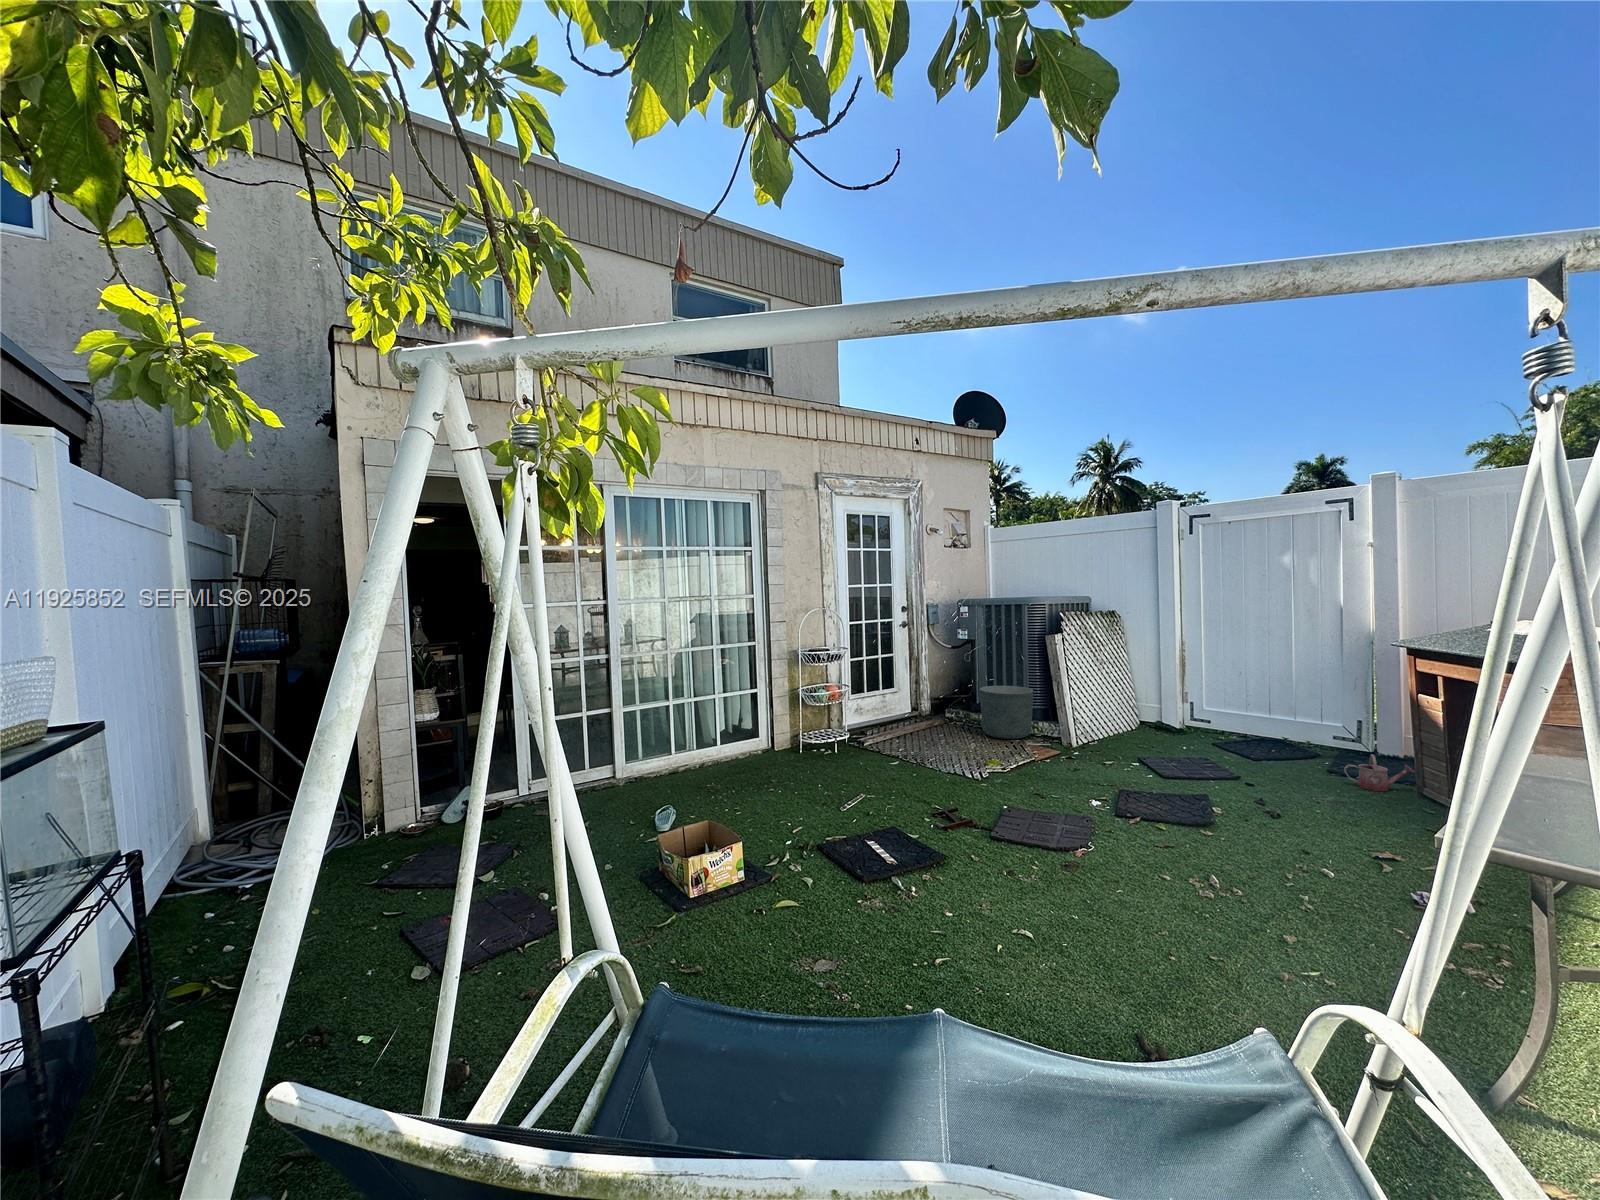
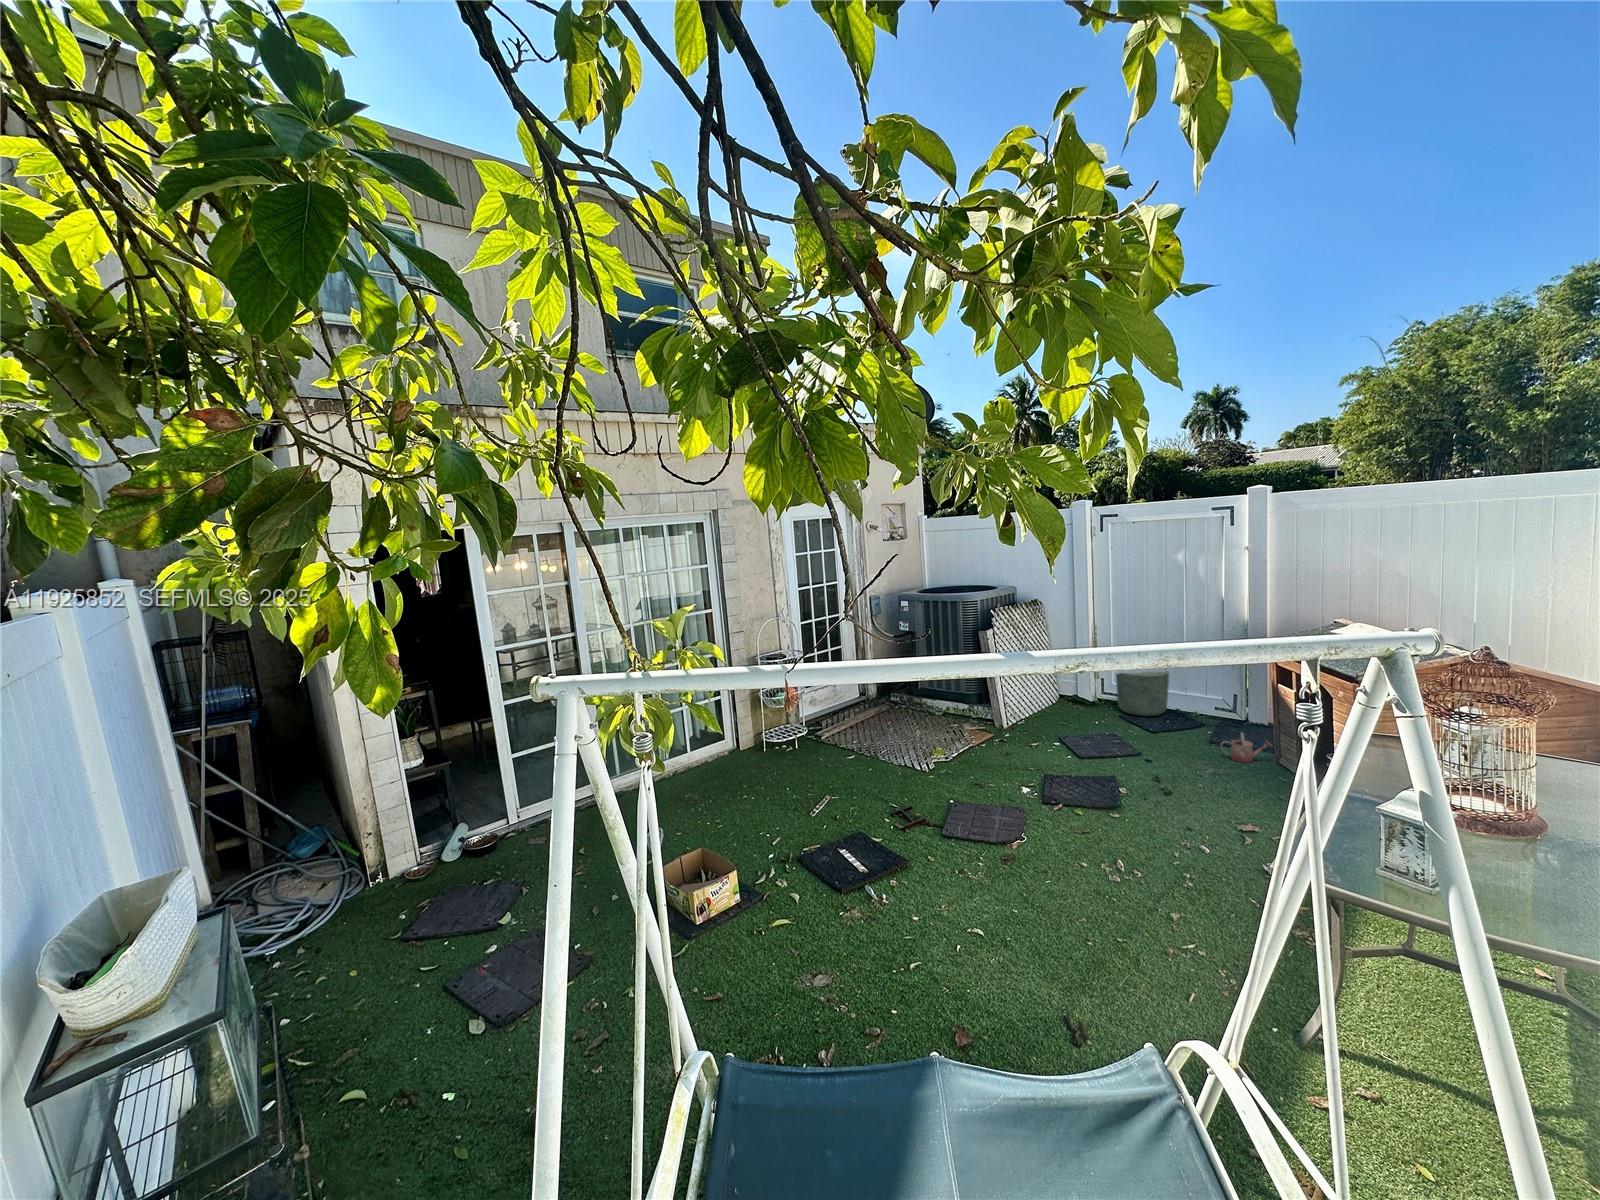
planter: present [980,686,1033,739] -> present [1116,671,1169,716]

